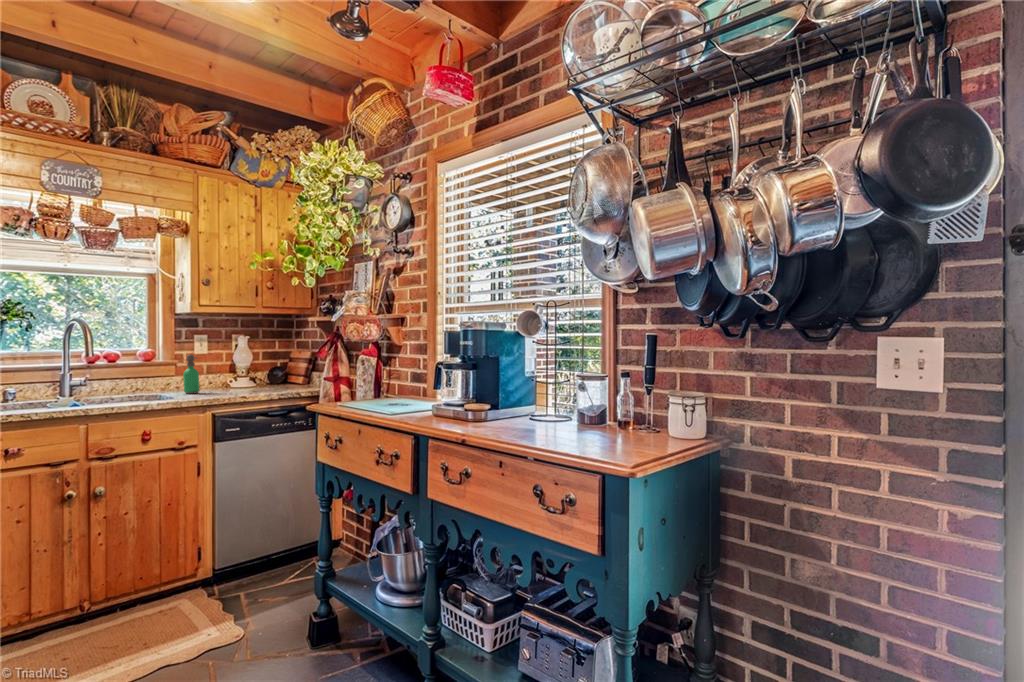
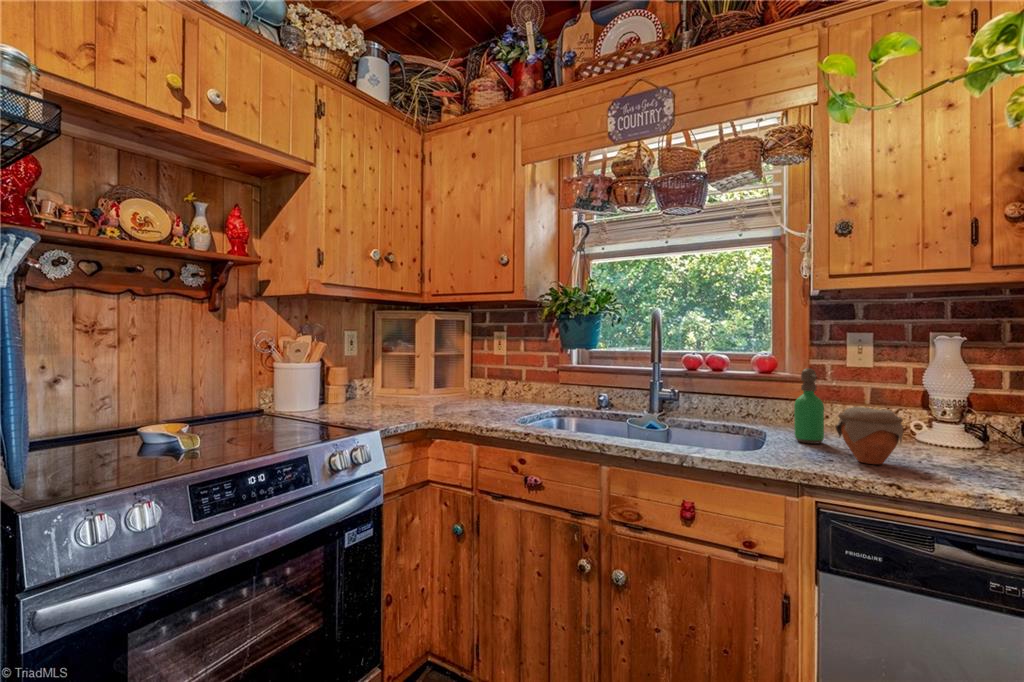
jar: none [214,370,241,394] -> present [836,407,903,464]

